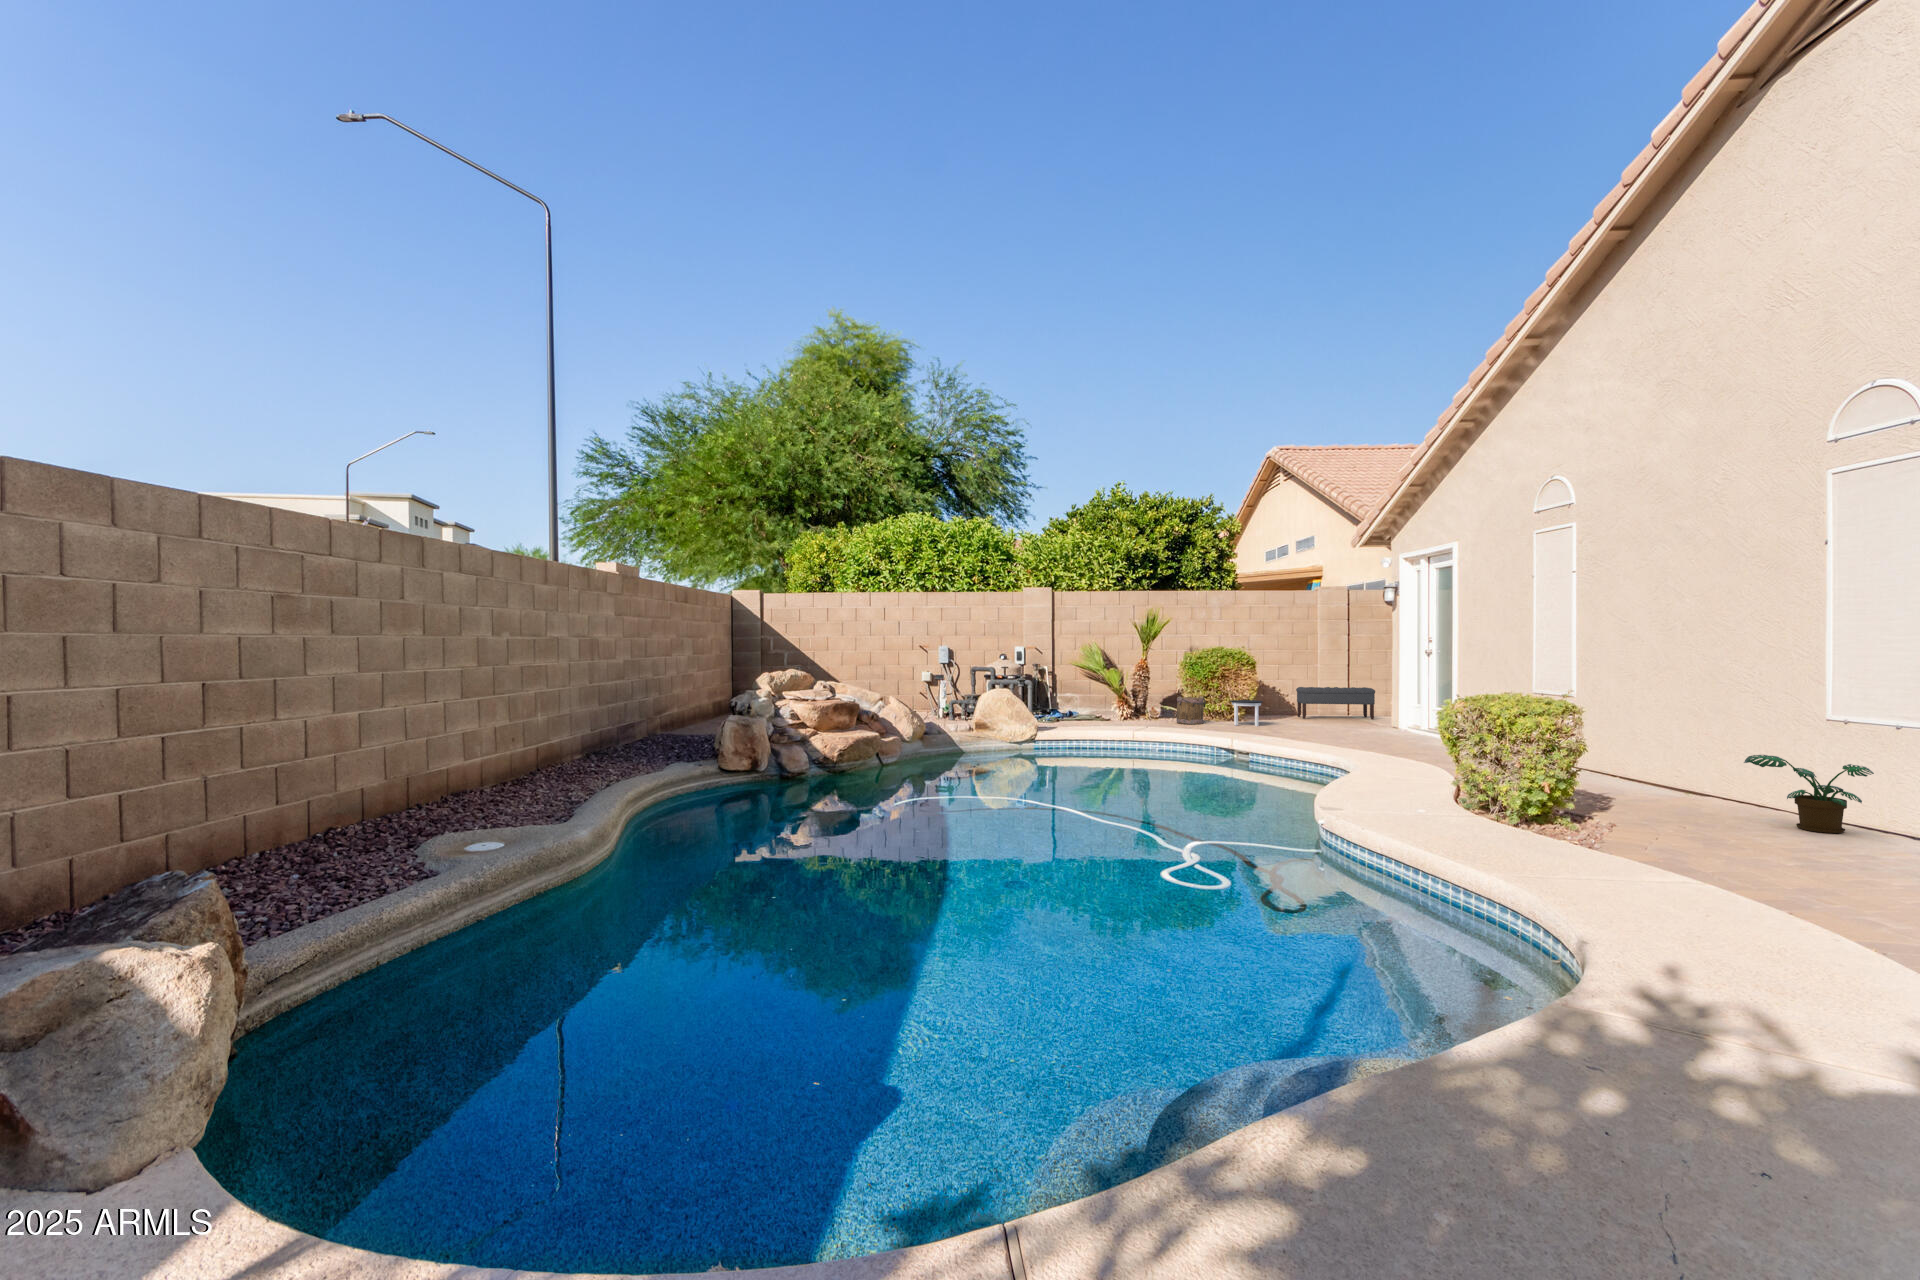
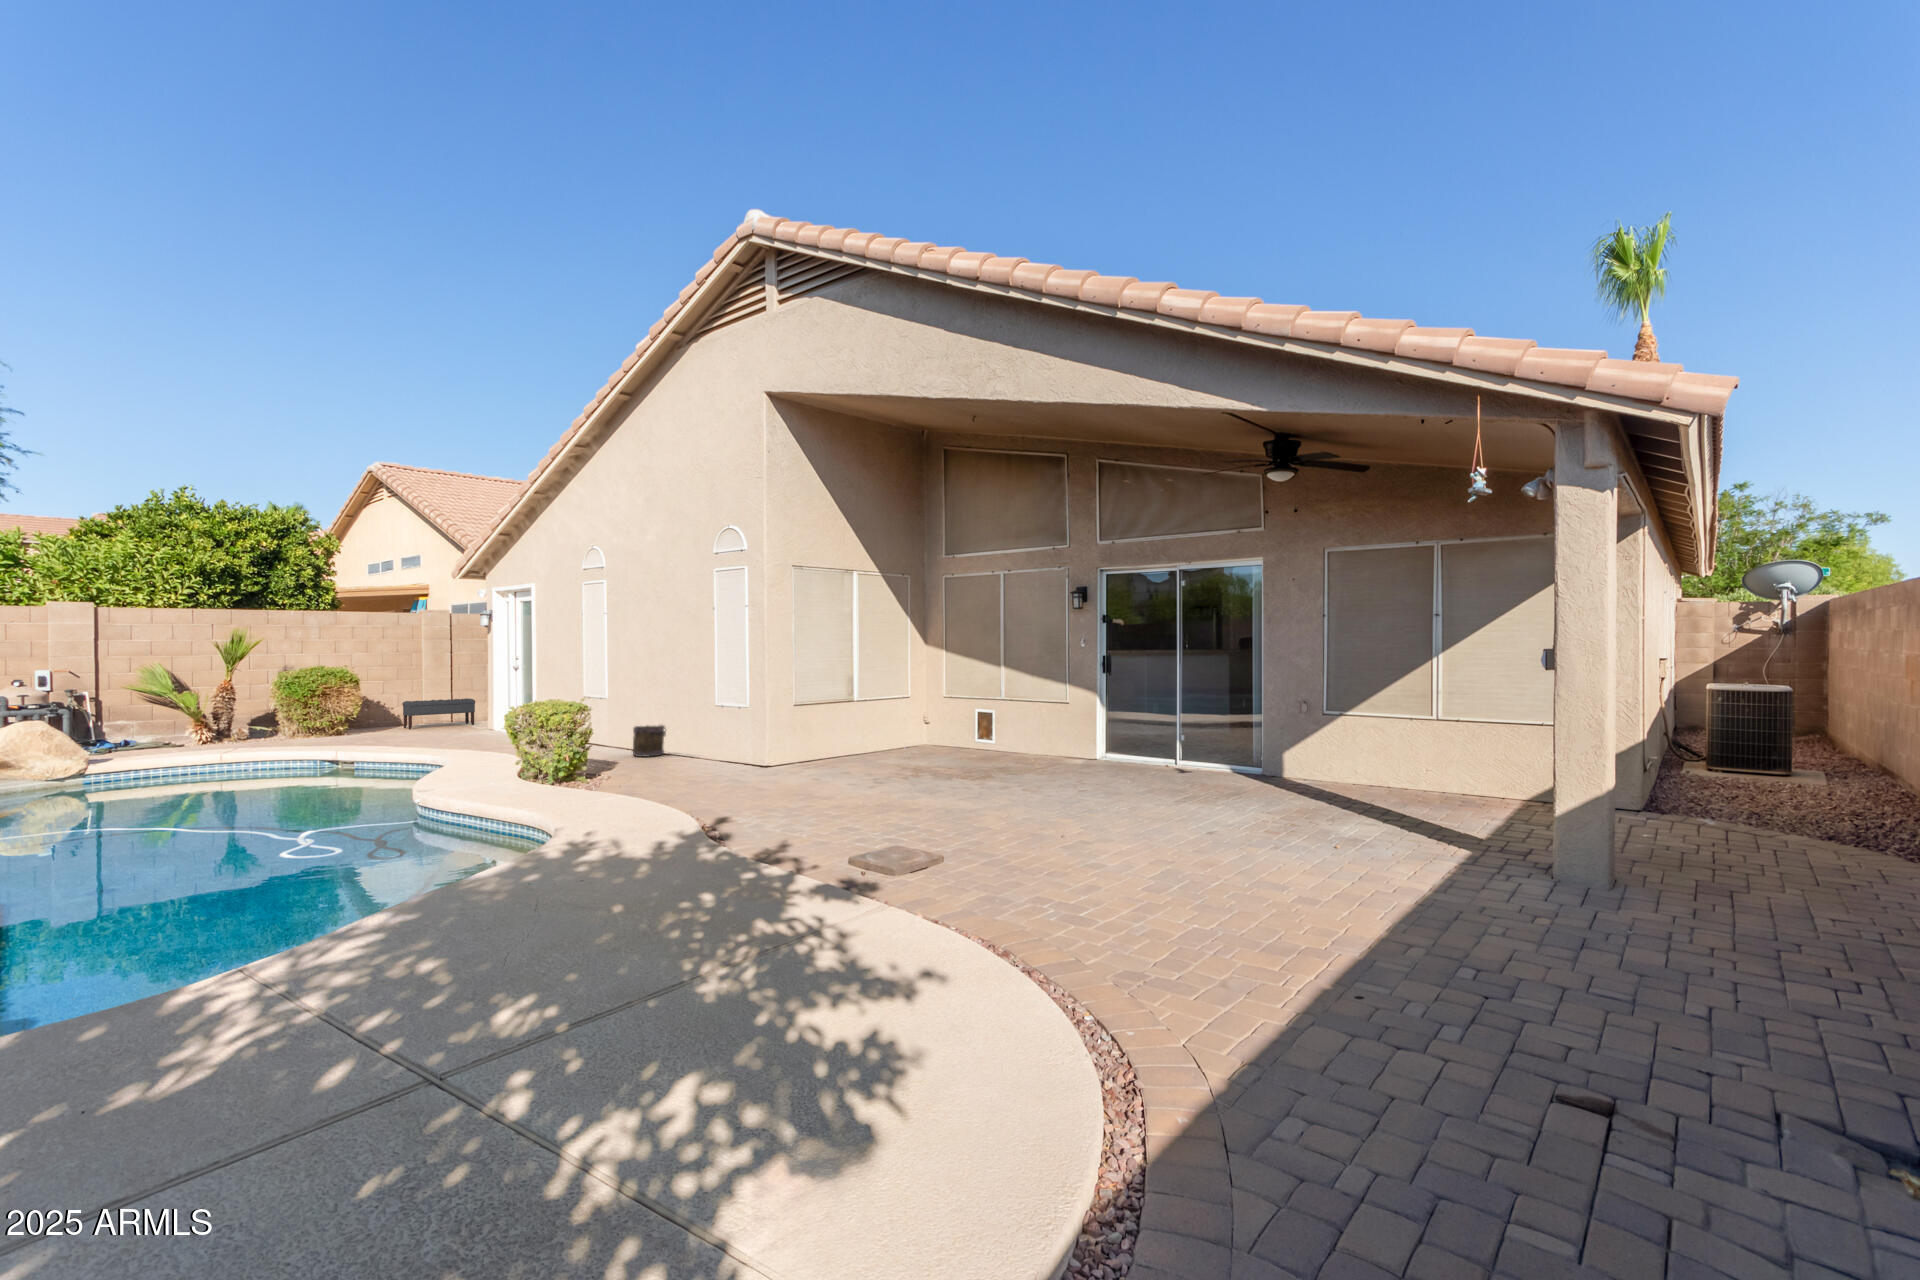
bucket: present [1176,696,1206,724] -> present [633,725,666,757]
round table: present [1230,700,1263,726] -> none [333,716,368,740]
potted plant: present [1744,755,1874,833] -> none [672,726,724,763]

